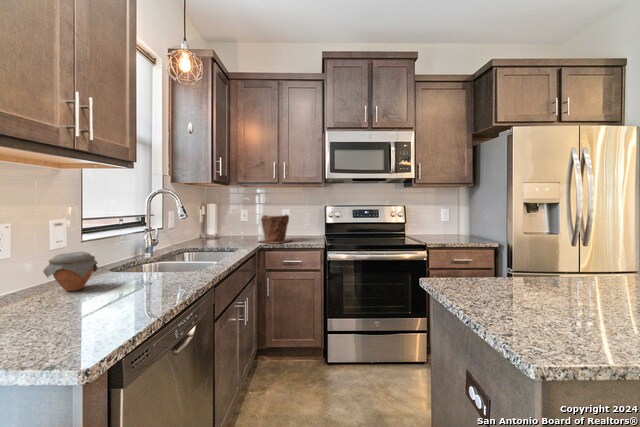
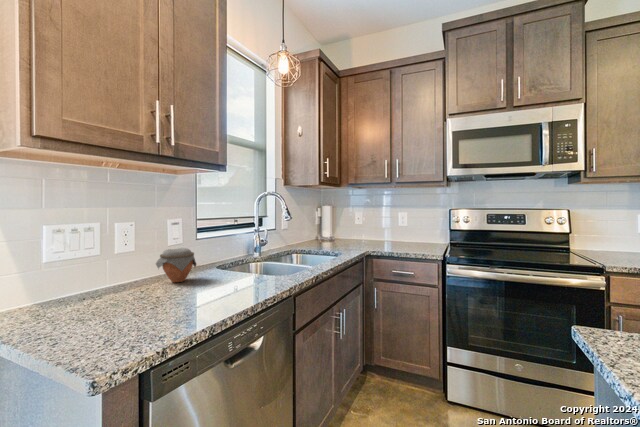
plant pot: present [259,215,292,244] -> none [366,218,407,251]

